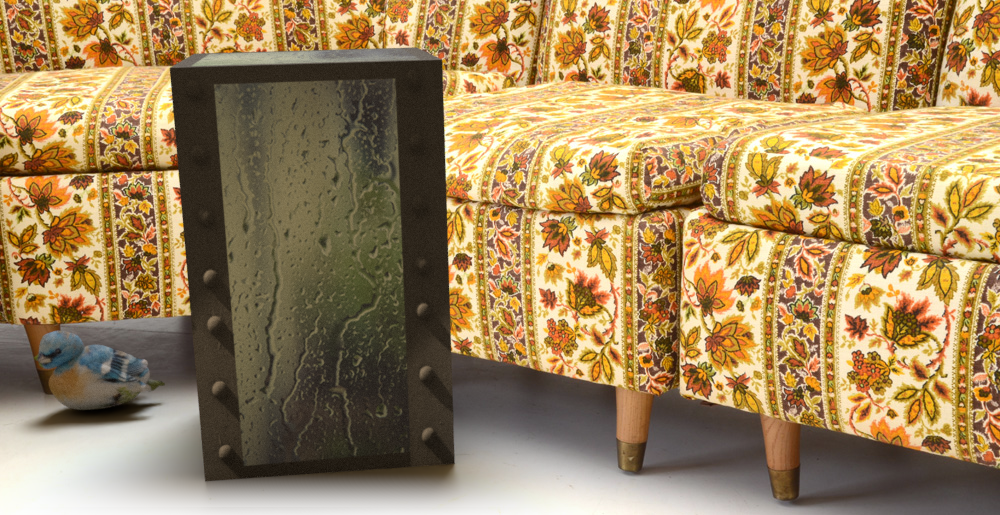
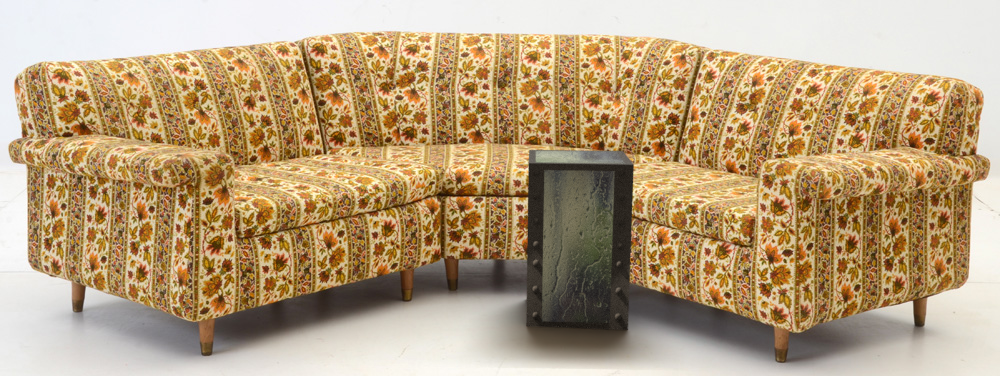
plush toy: present [34,331,165,410] -> none [452,261,503,296]

